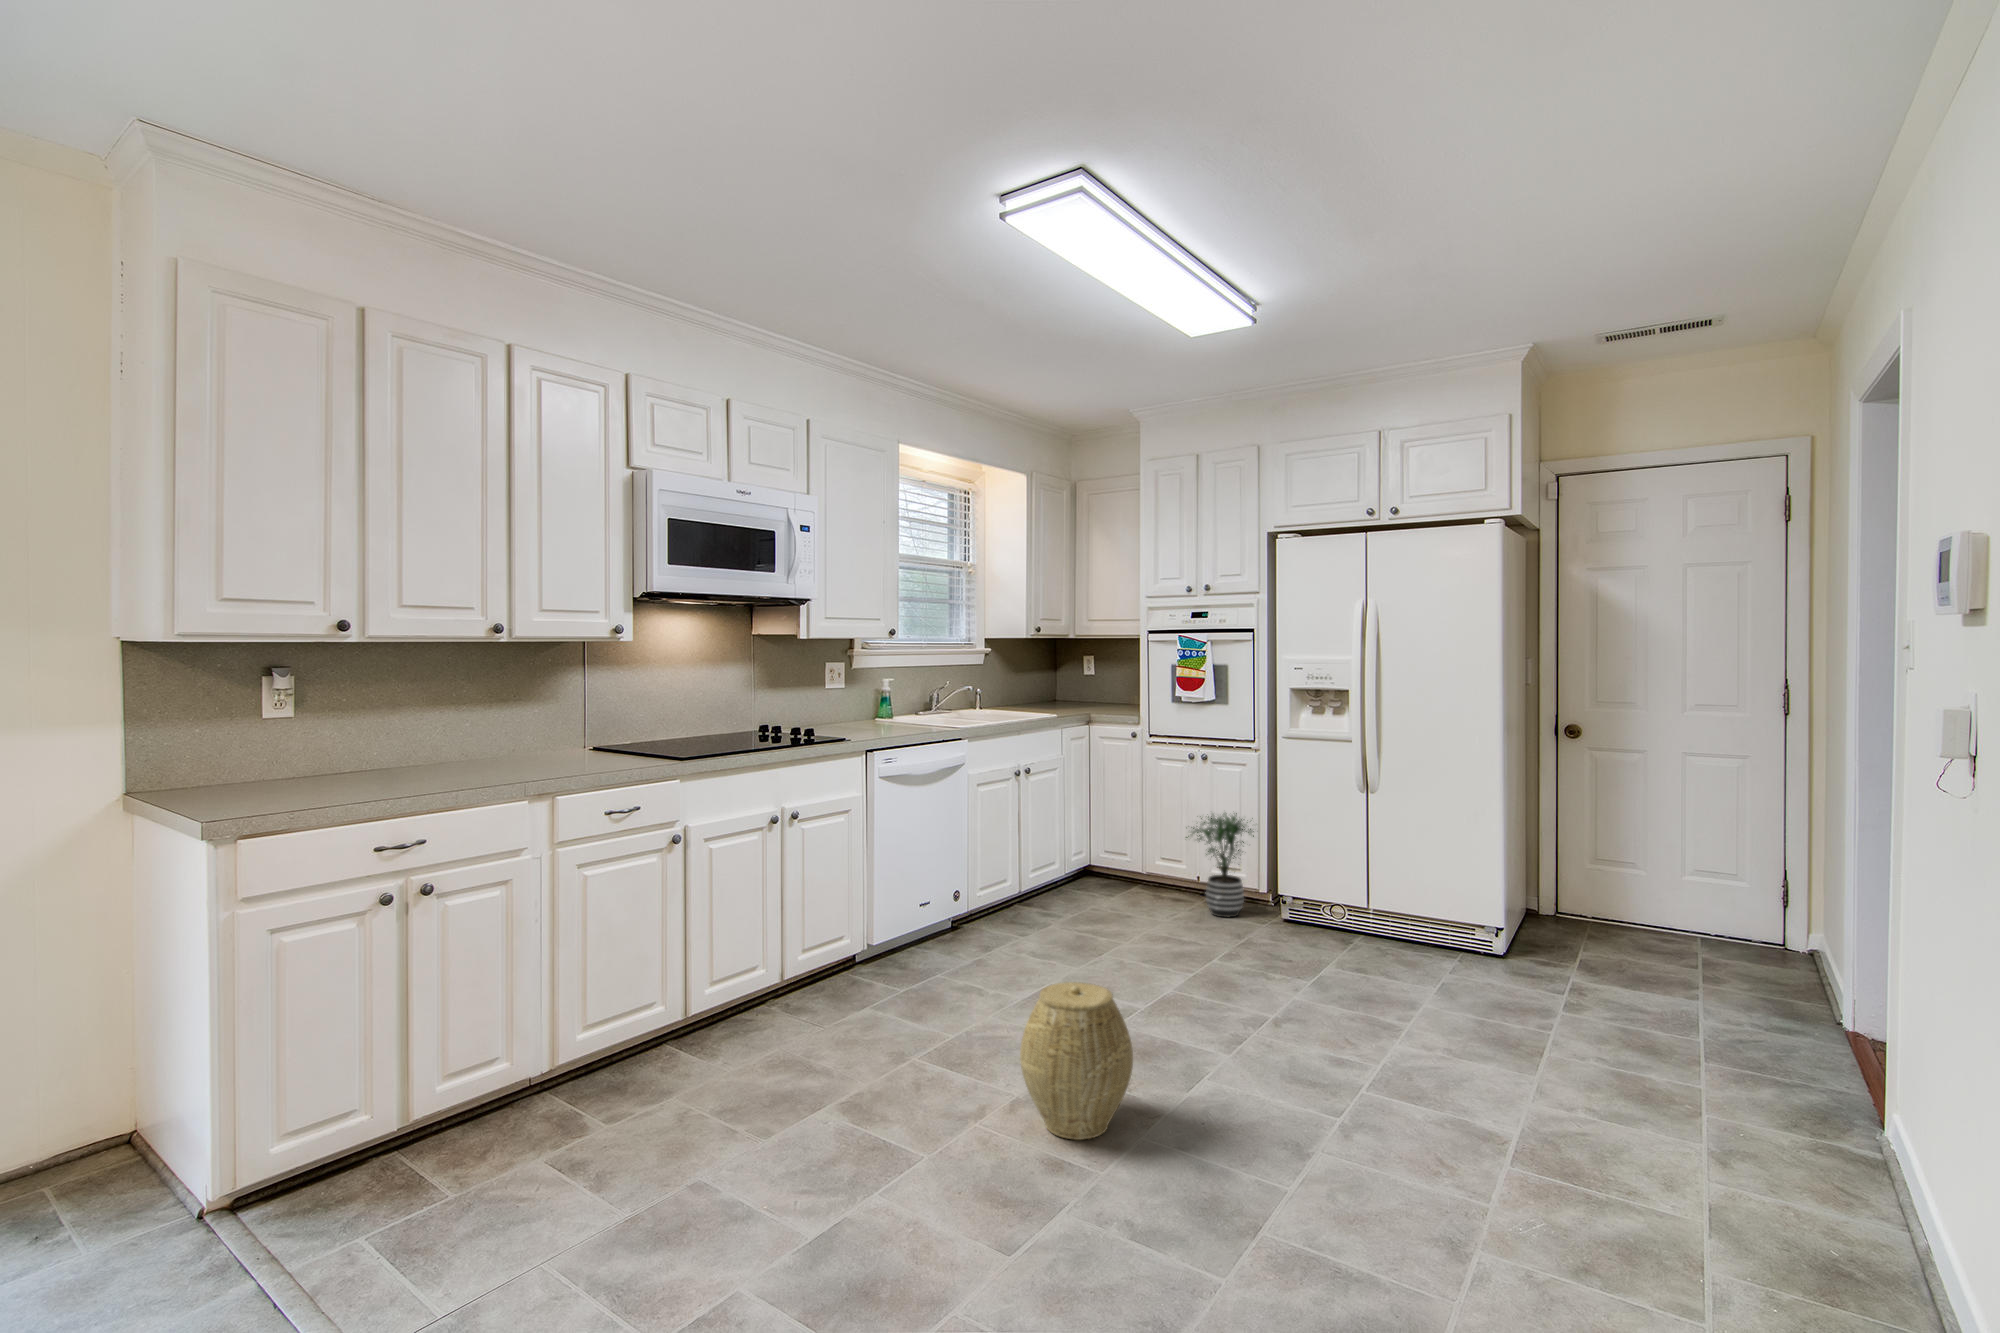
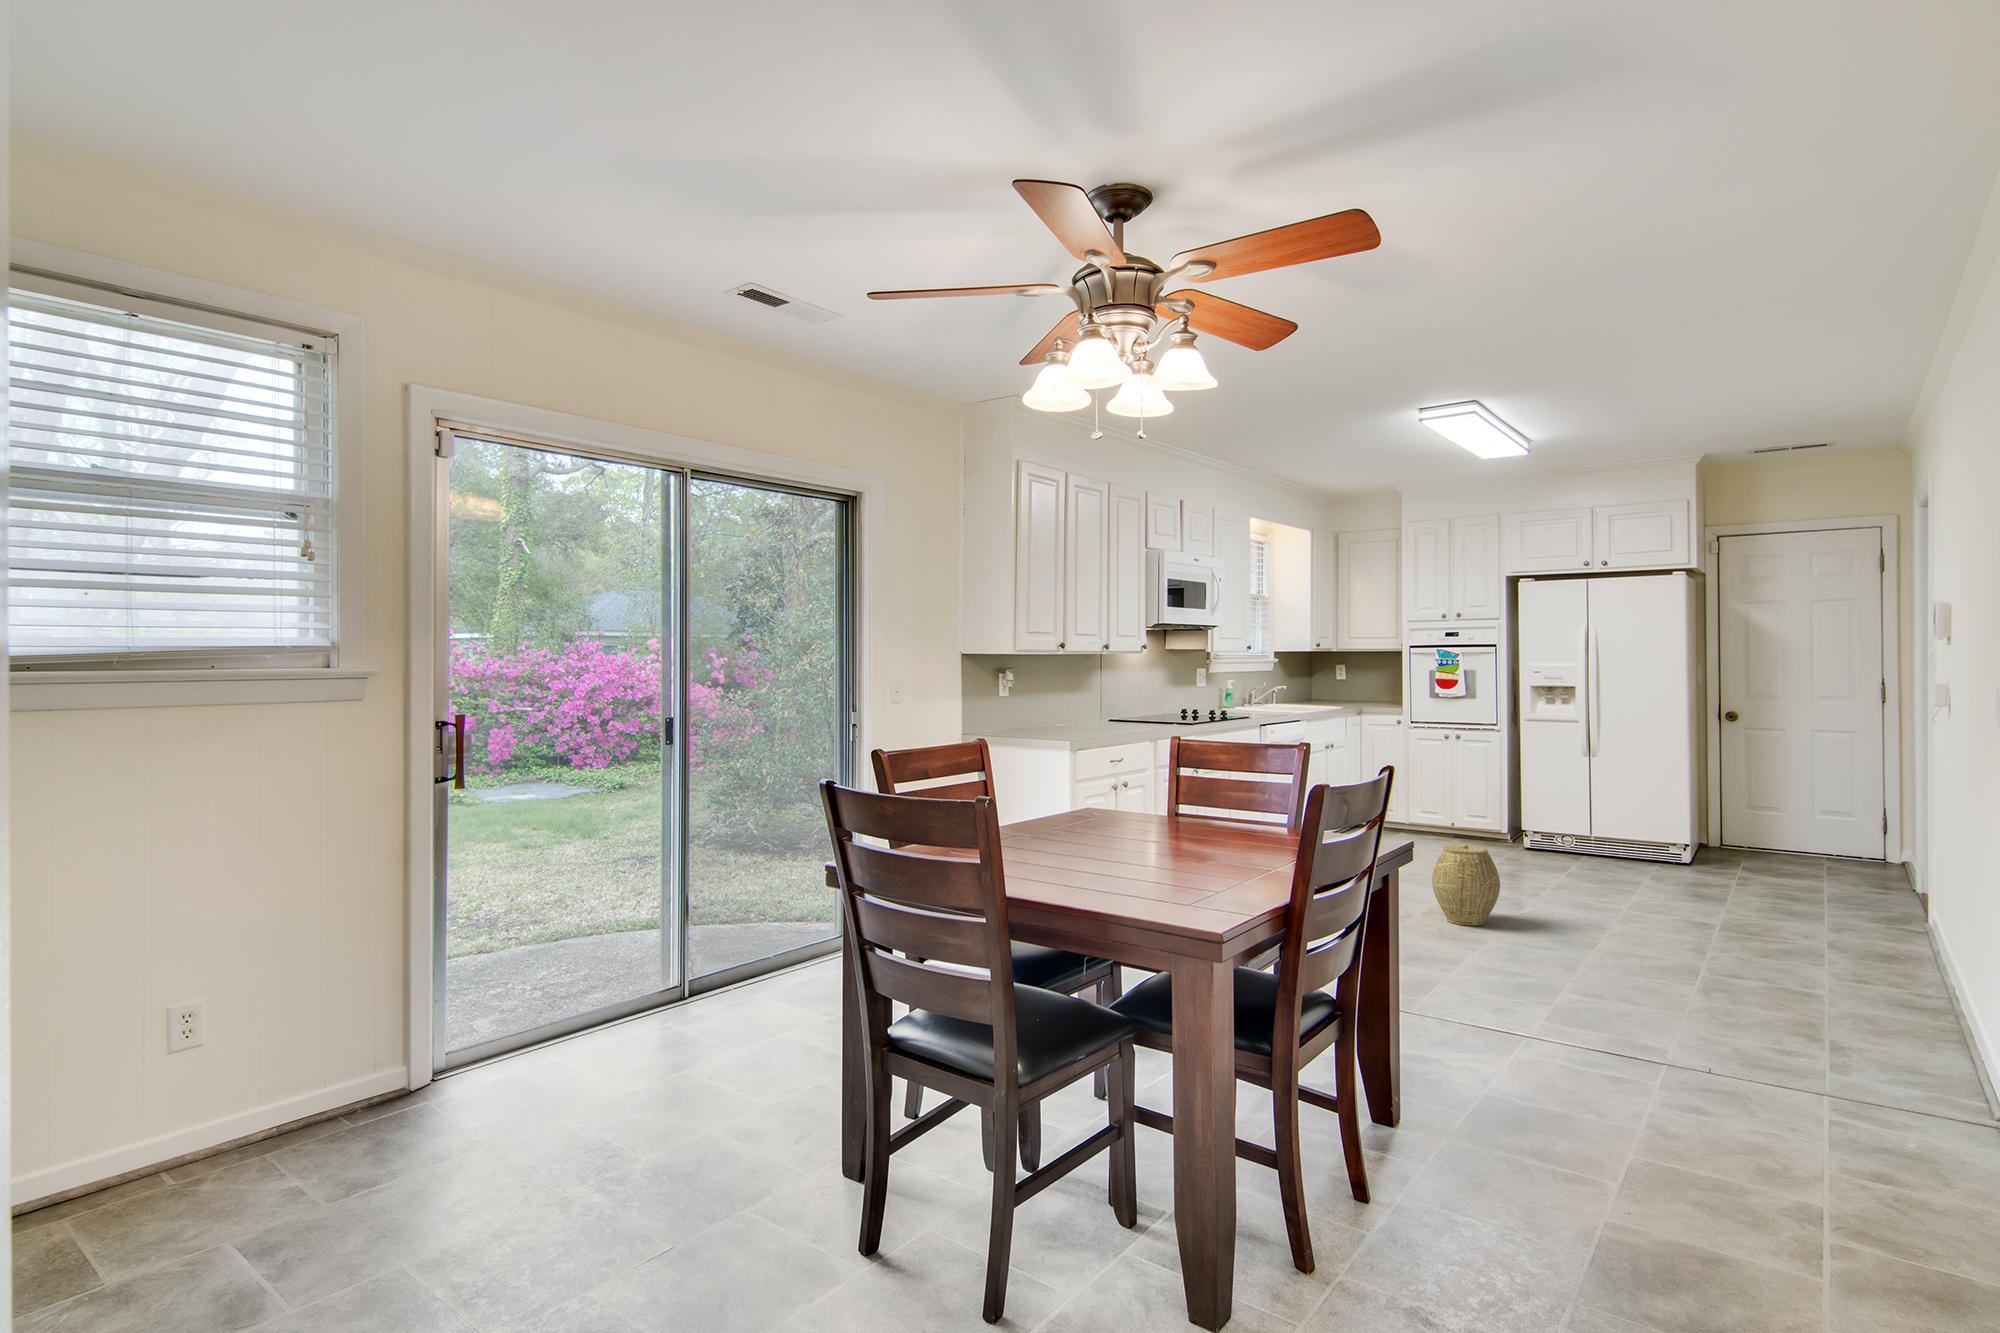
potted plant: present [1186,813,1254,917] -> none [1451,772,1508,847]

